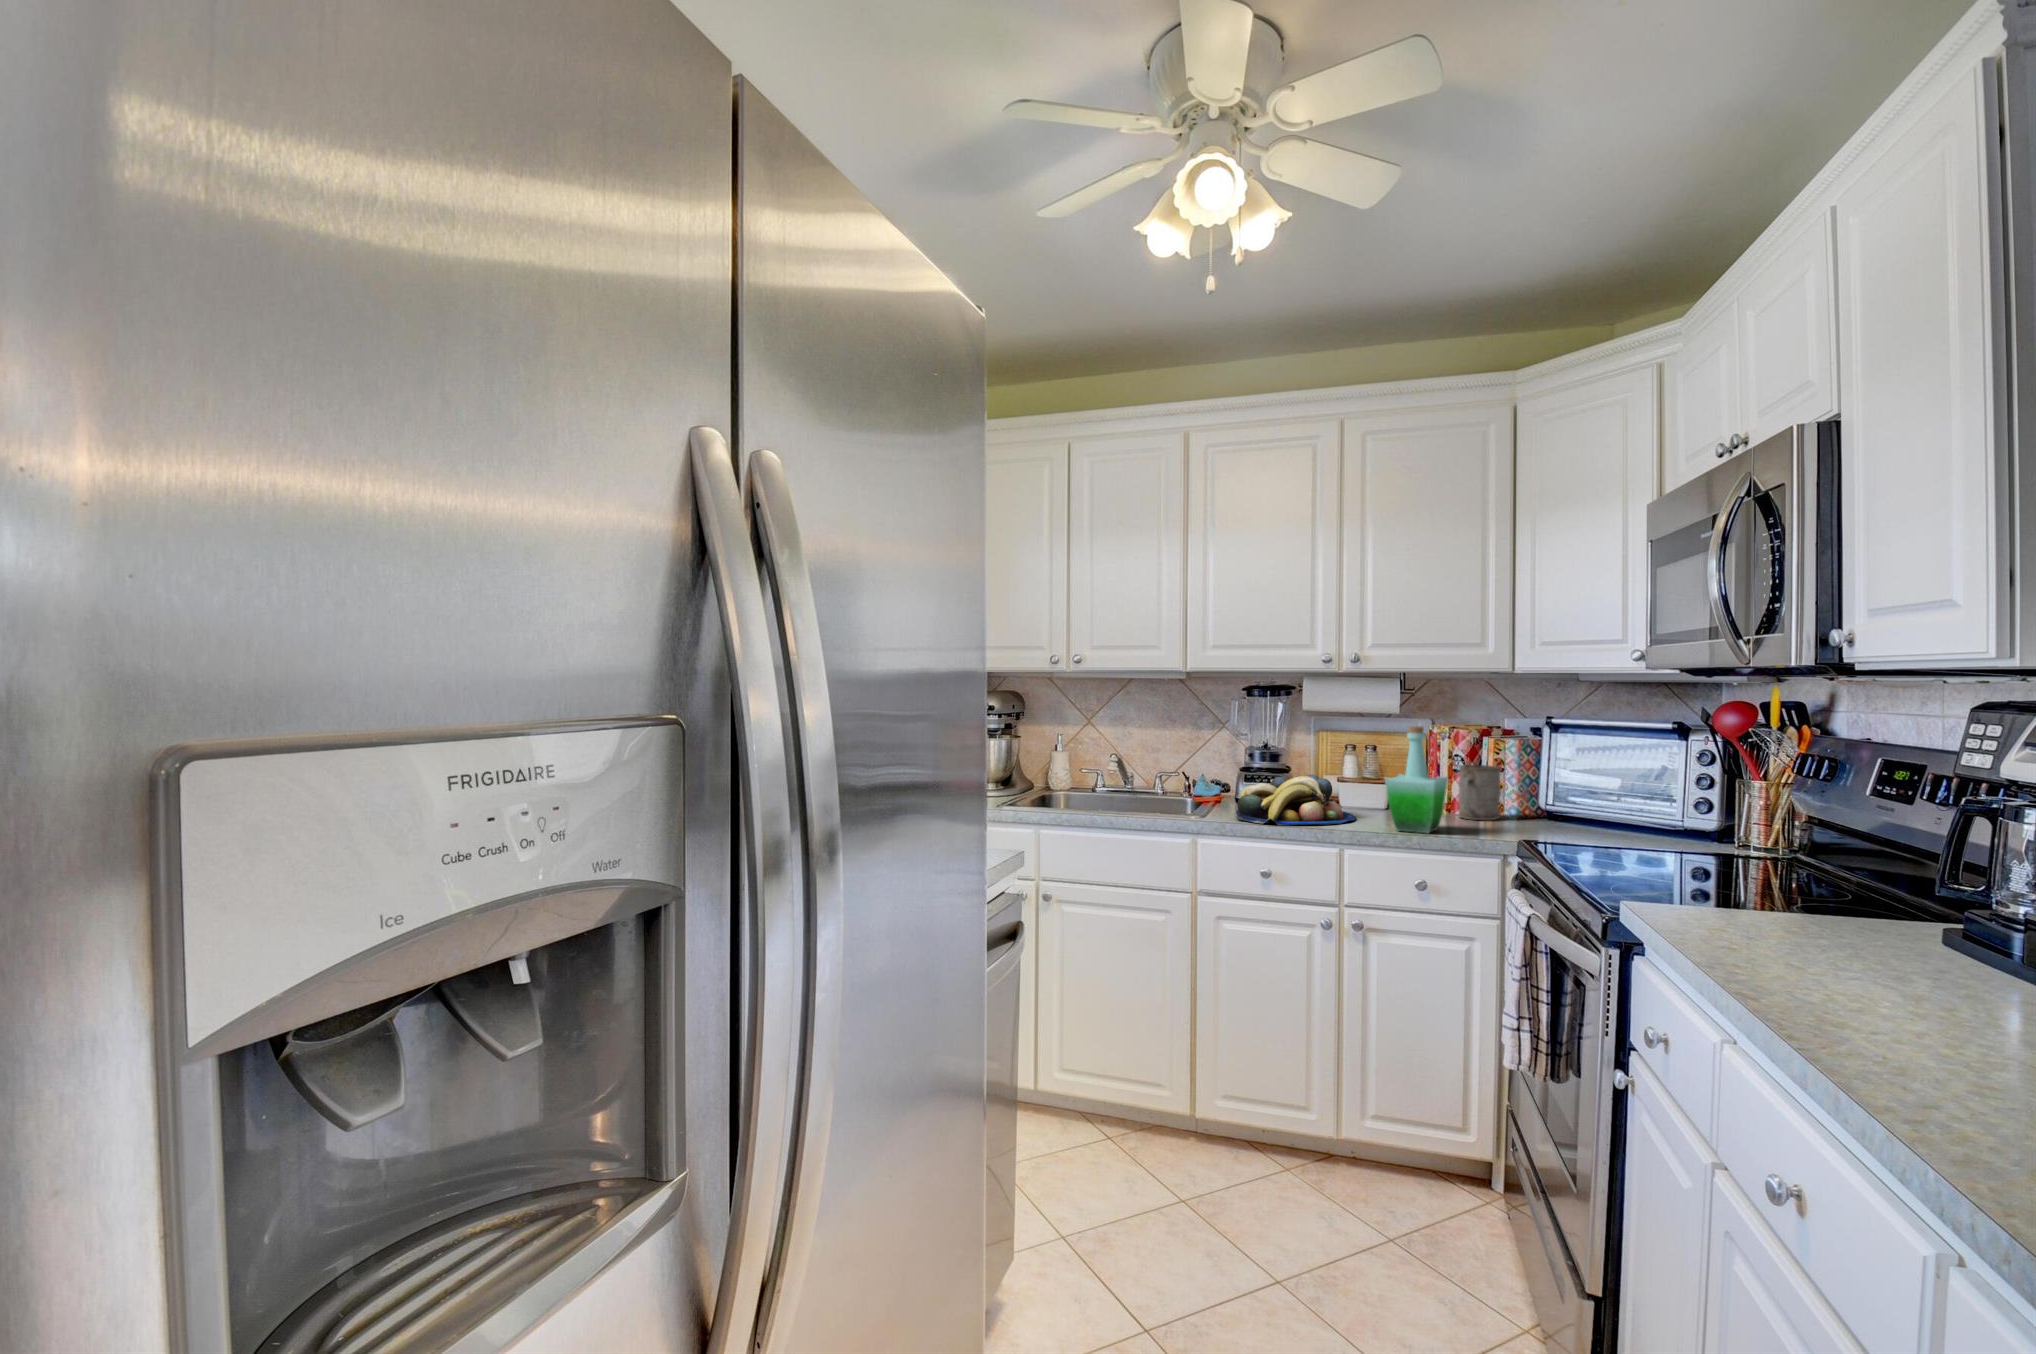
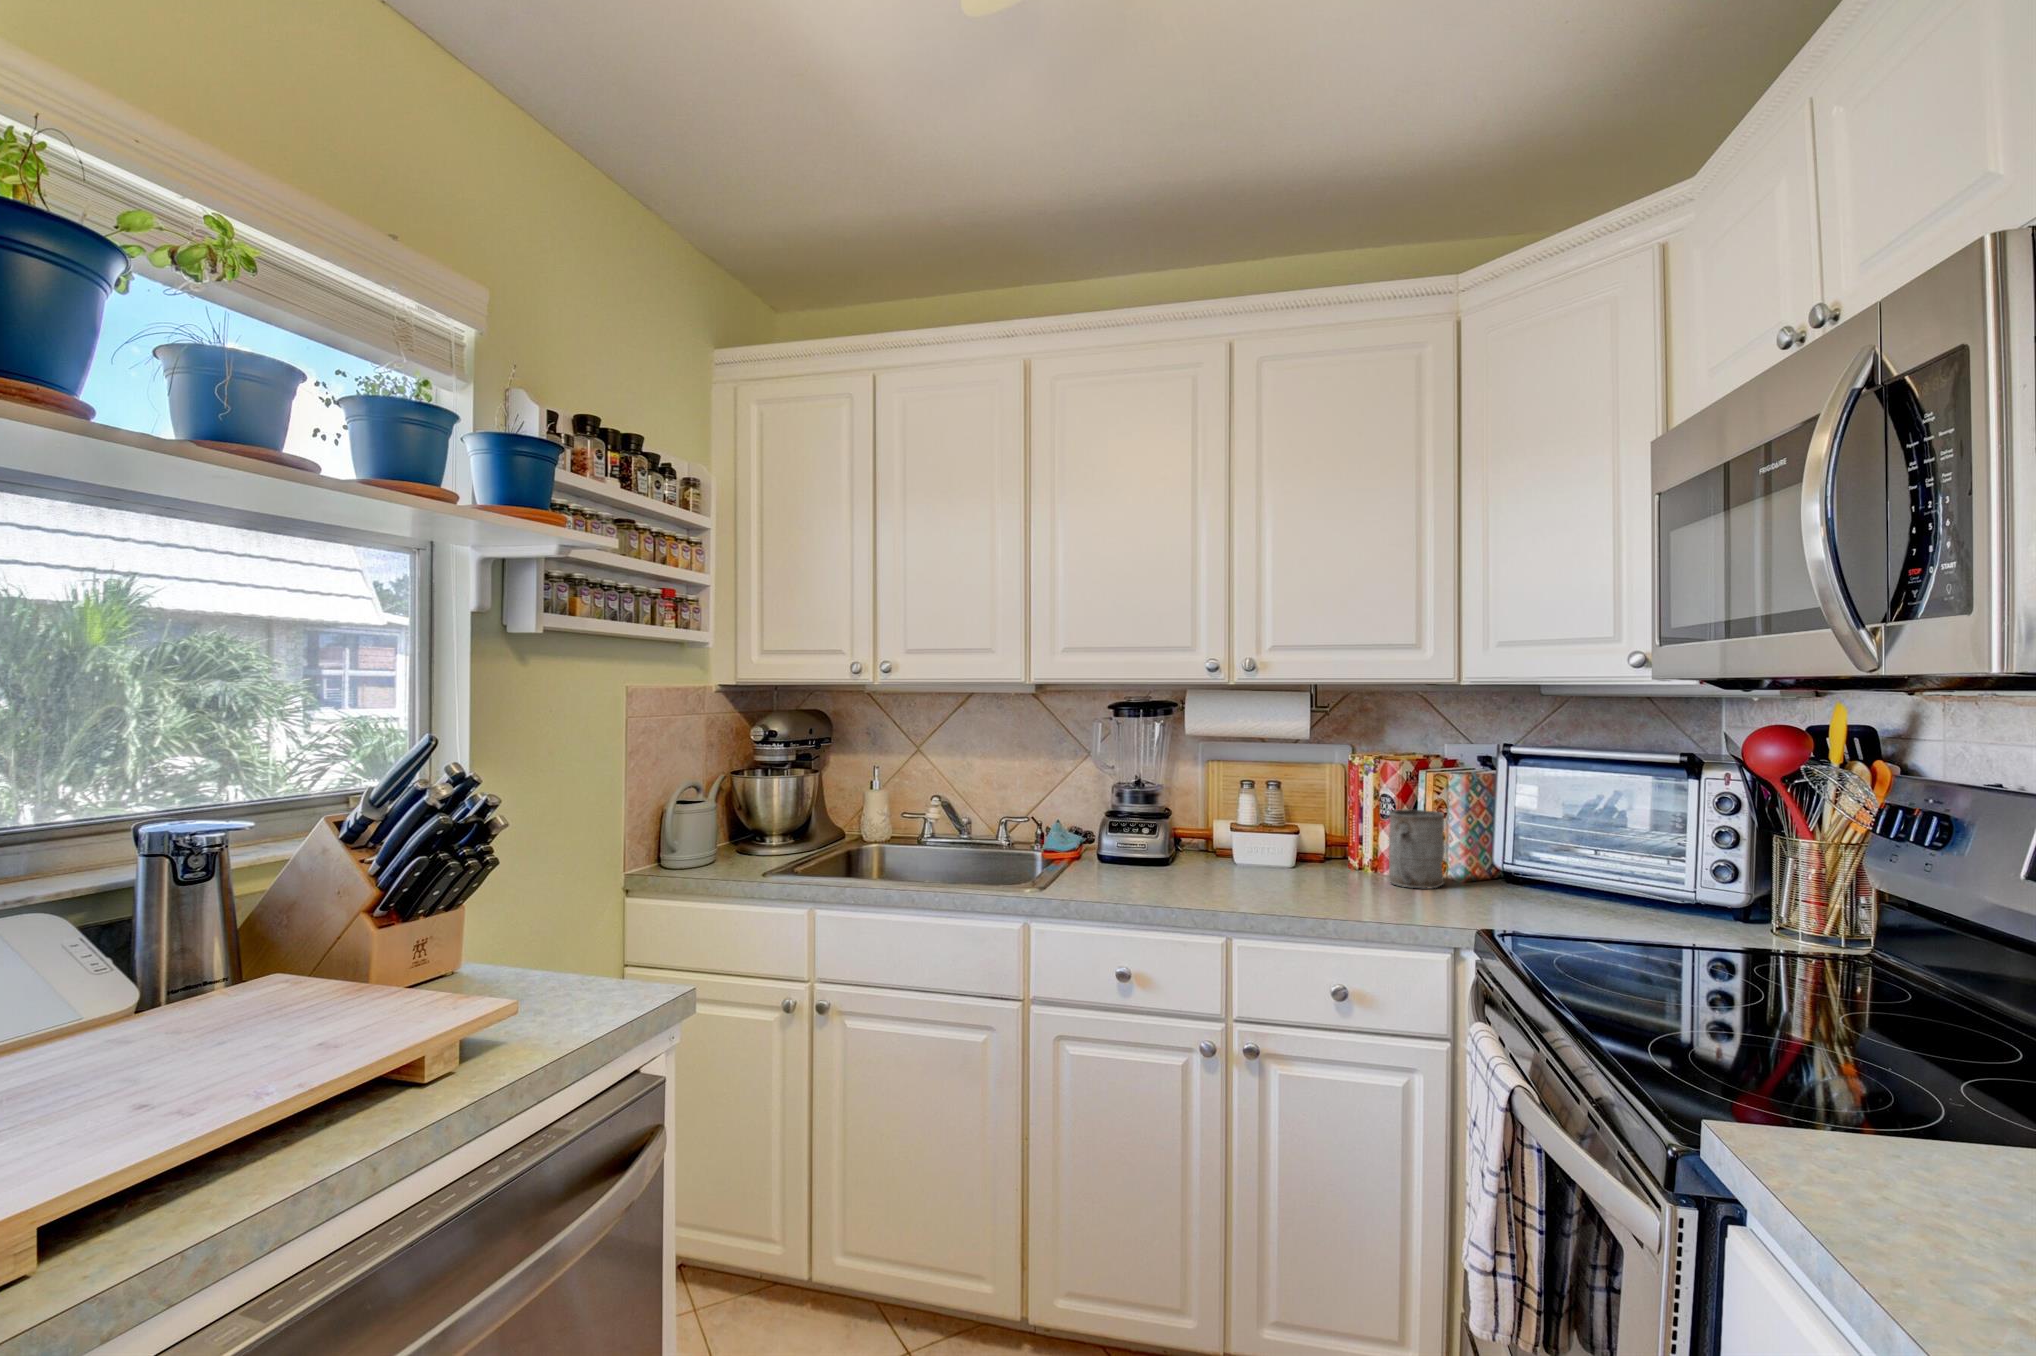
bottle: present [1385,726,1448,833] -> none [1287,762,1375,918]
fruit bowl: present [1236,775,1356,825] -> none [1088,825,1252,903]

